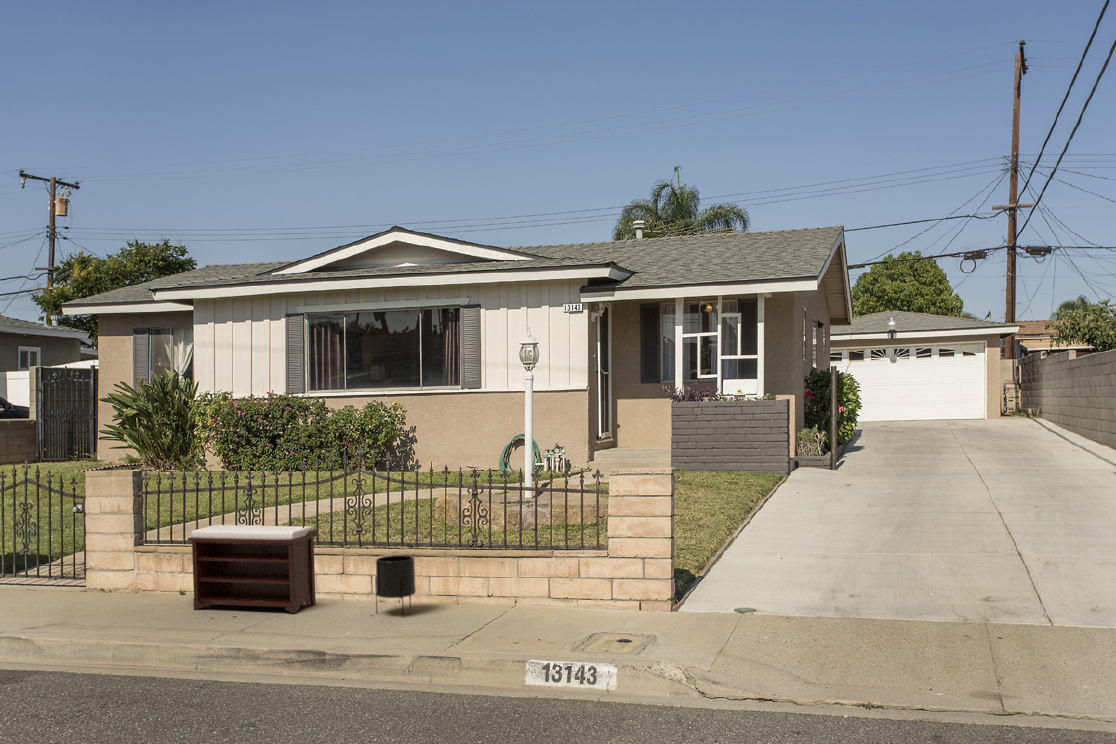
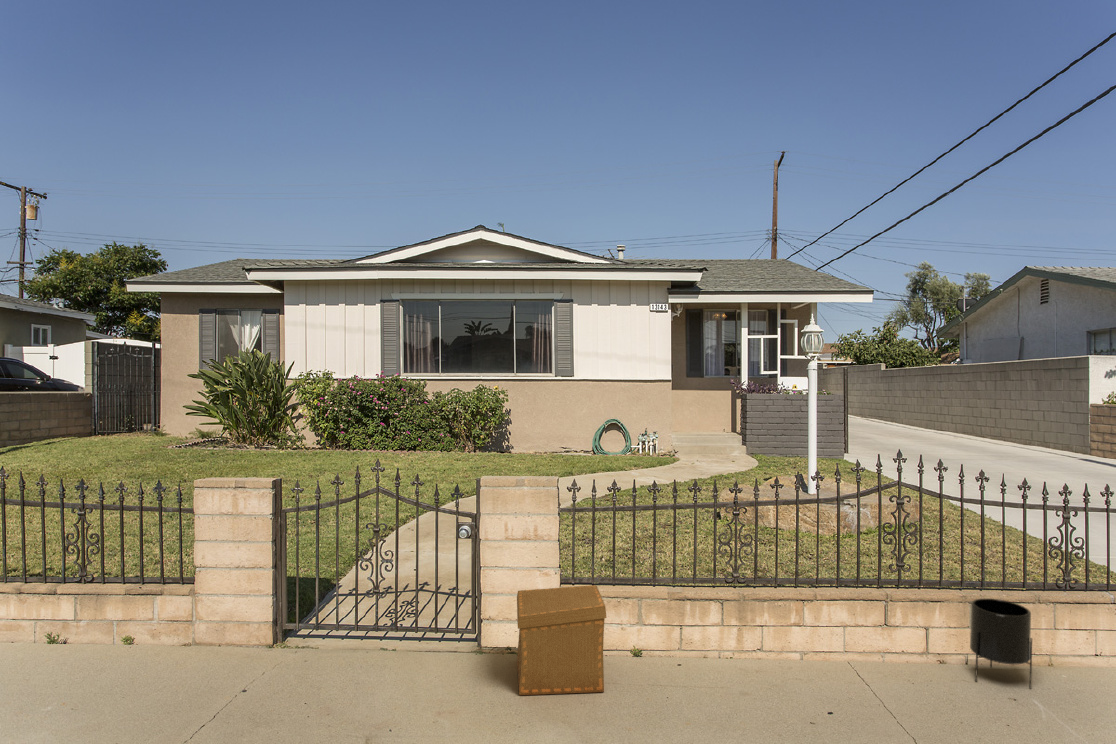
bench: present [187,525,318,613] -> none [697,562,884,691]
cardboard box: none [73,542,156,607] -> present [517,585,606,695]

